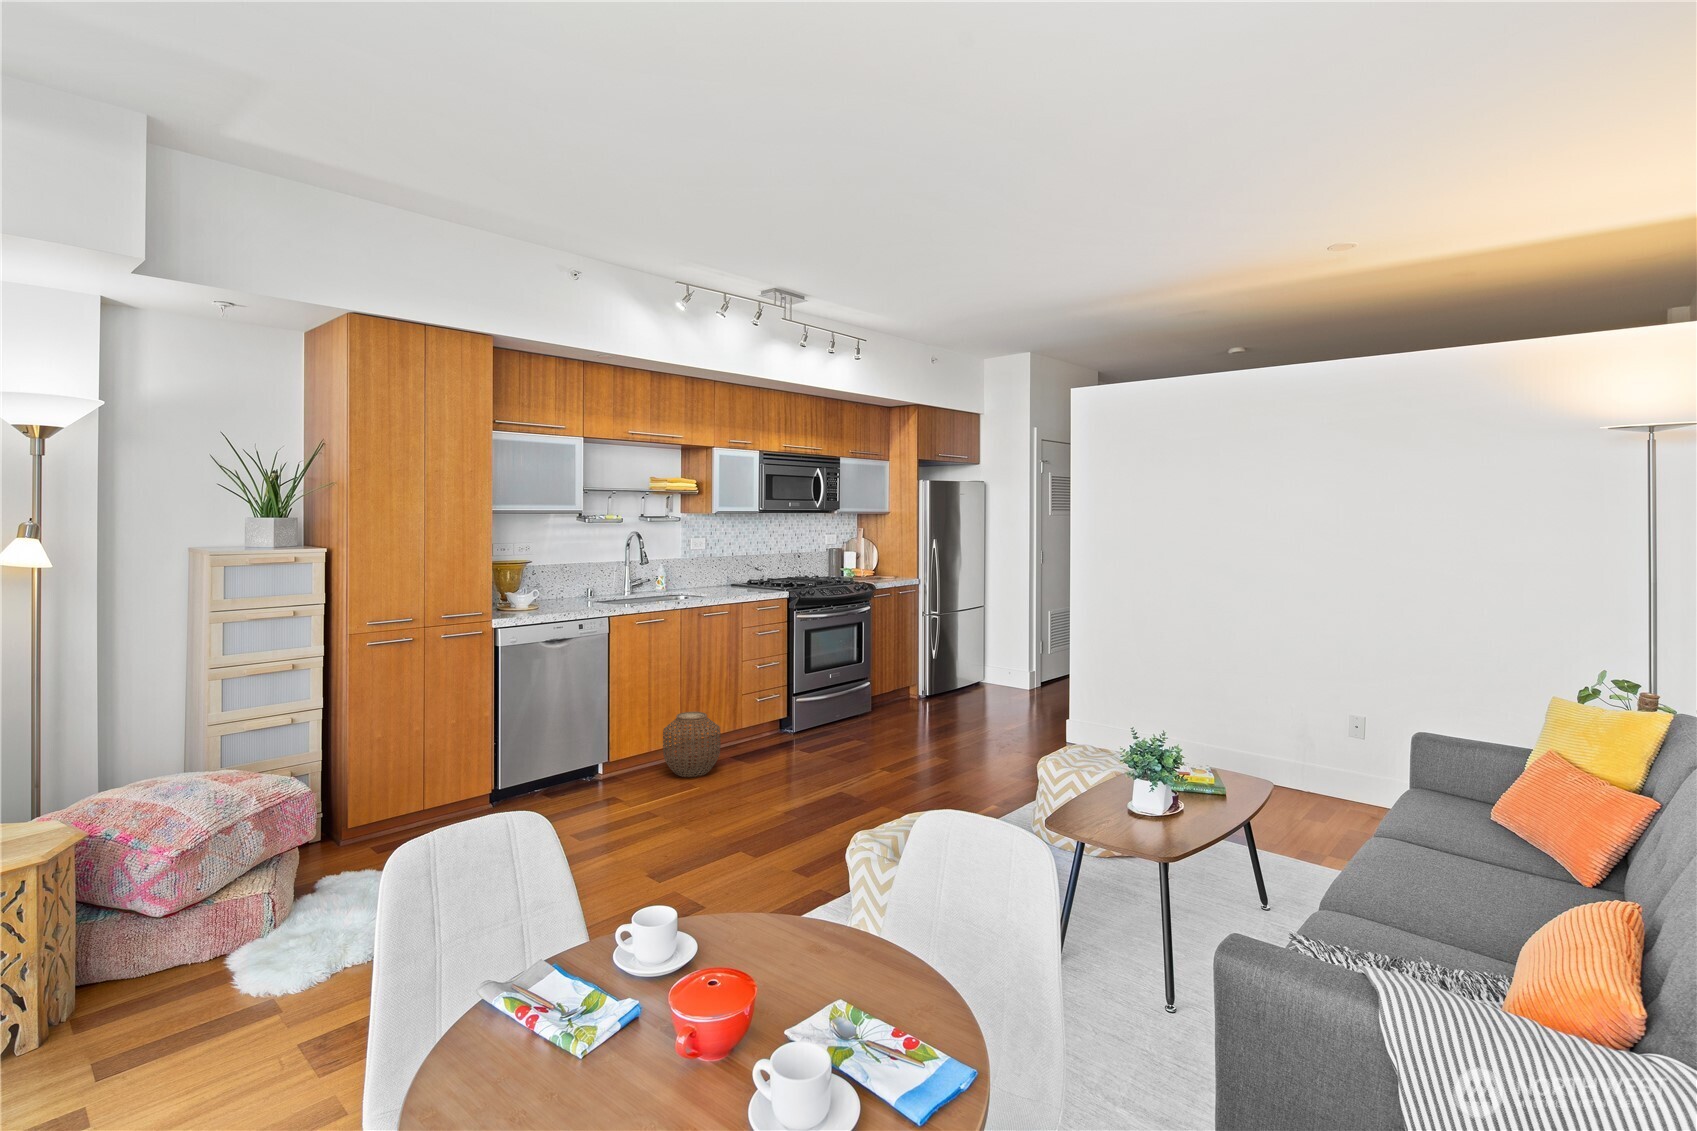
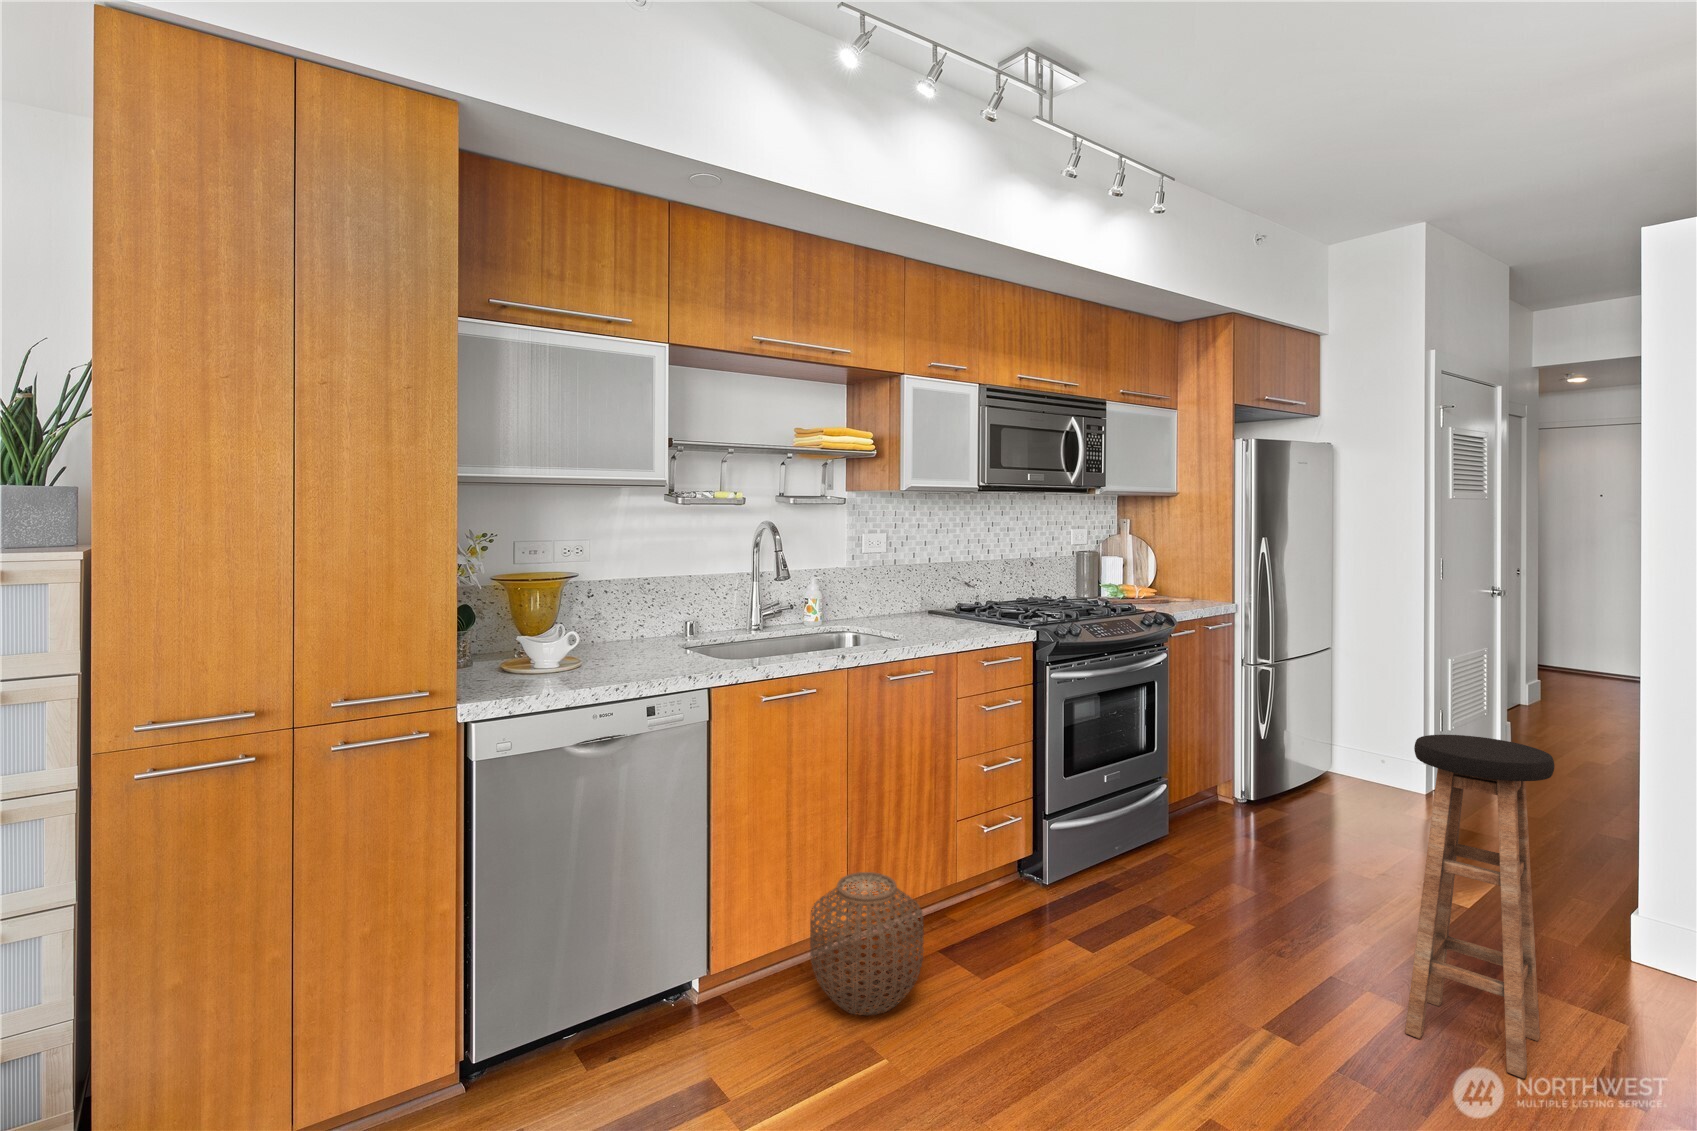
bar stool: none [940,633,997,775] -> present [1405,735,1555,1078]

